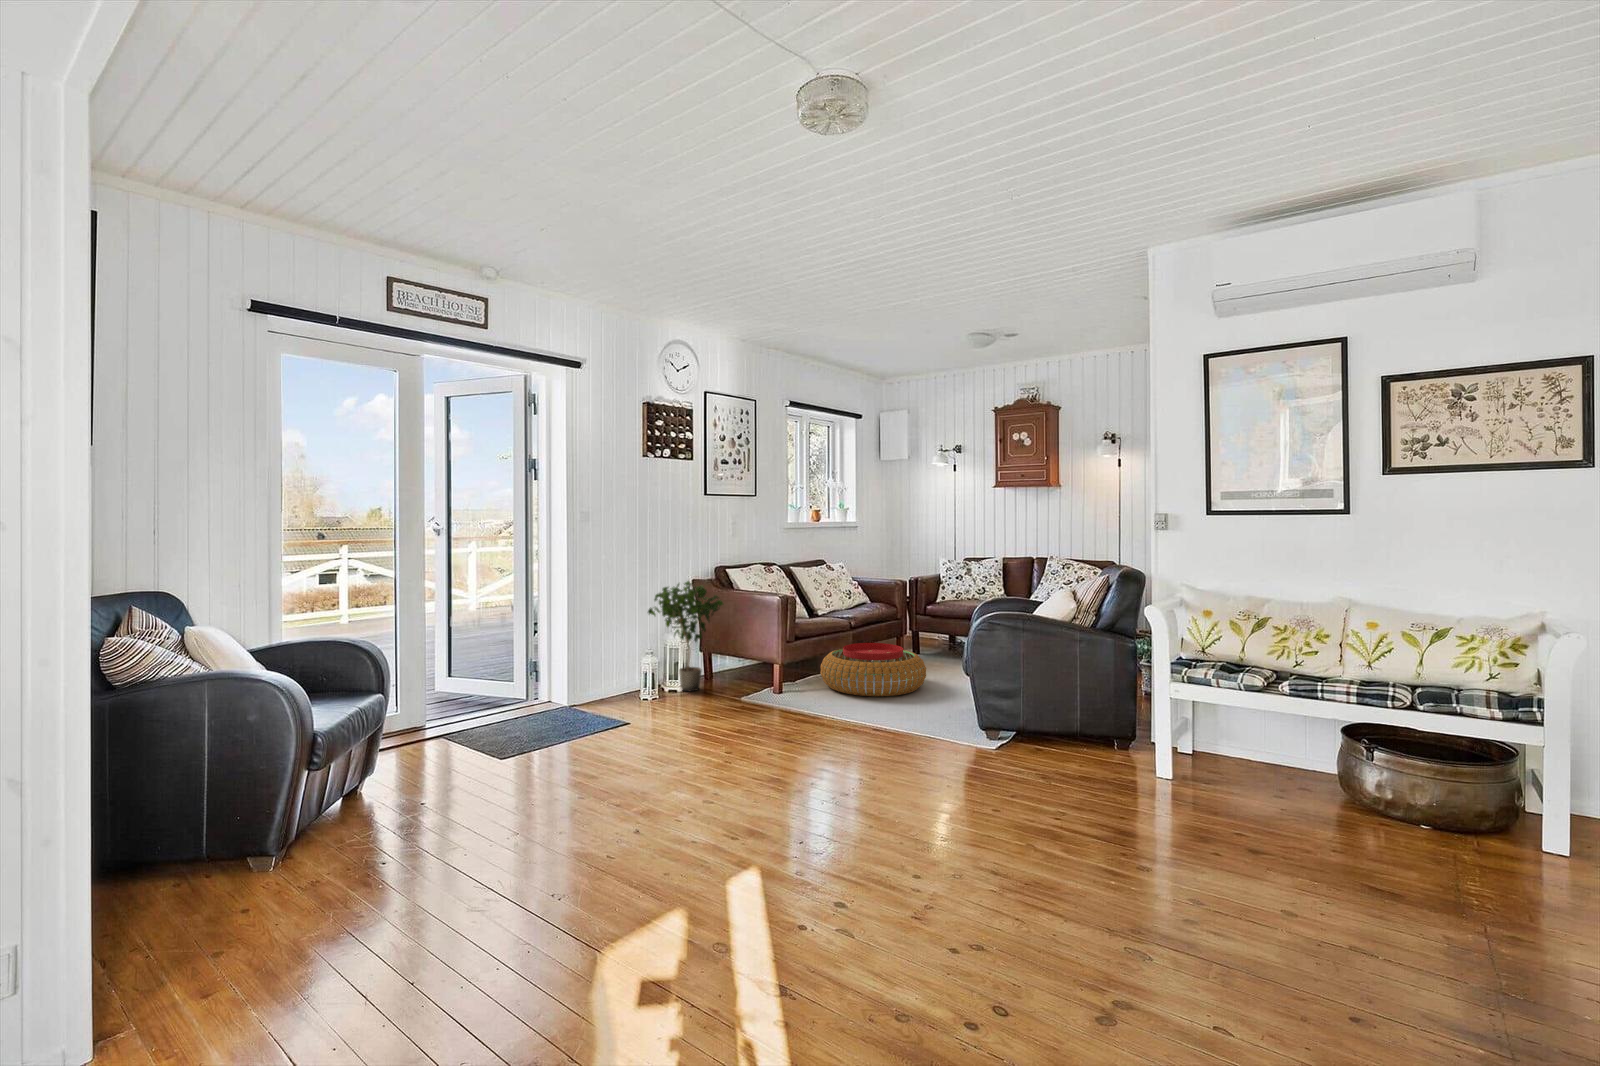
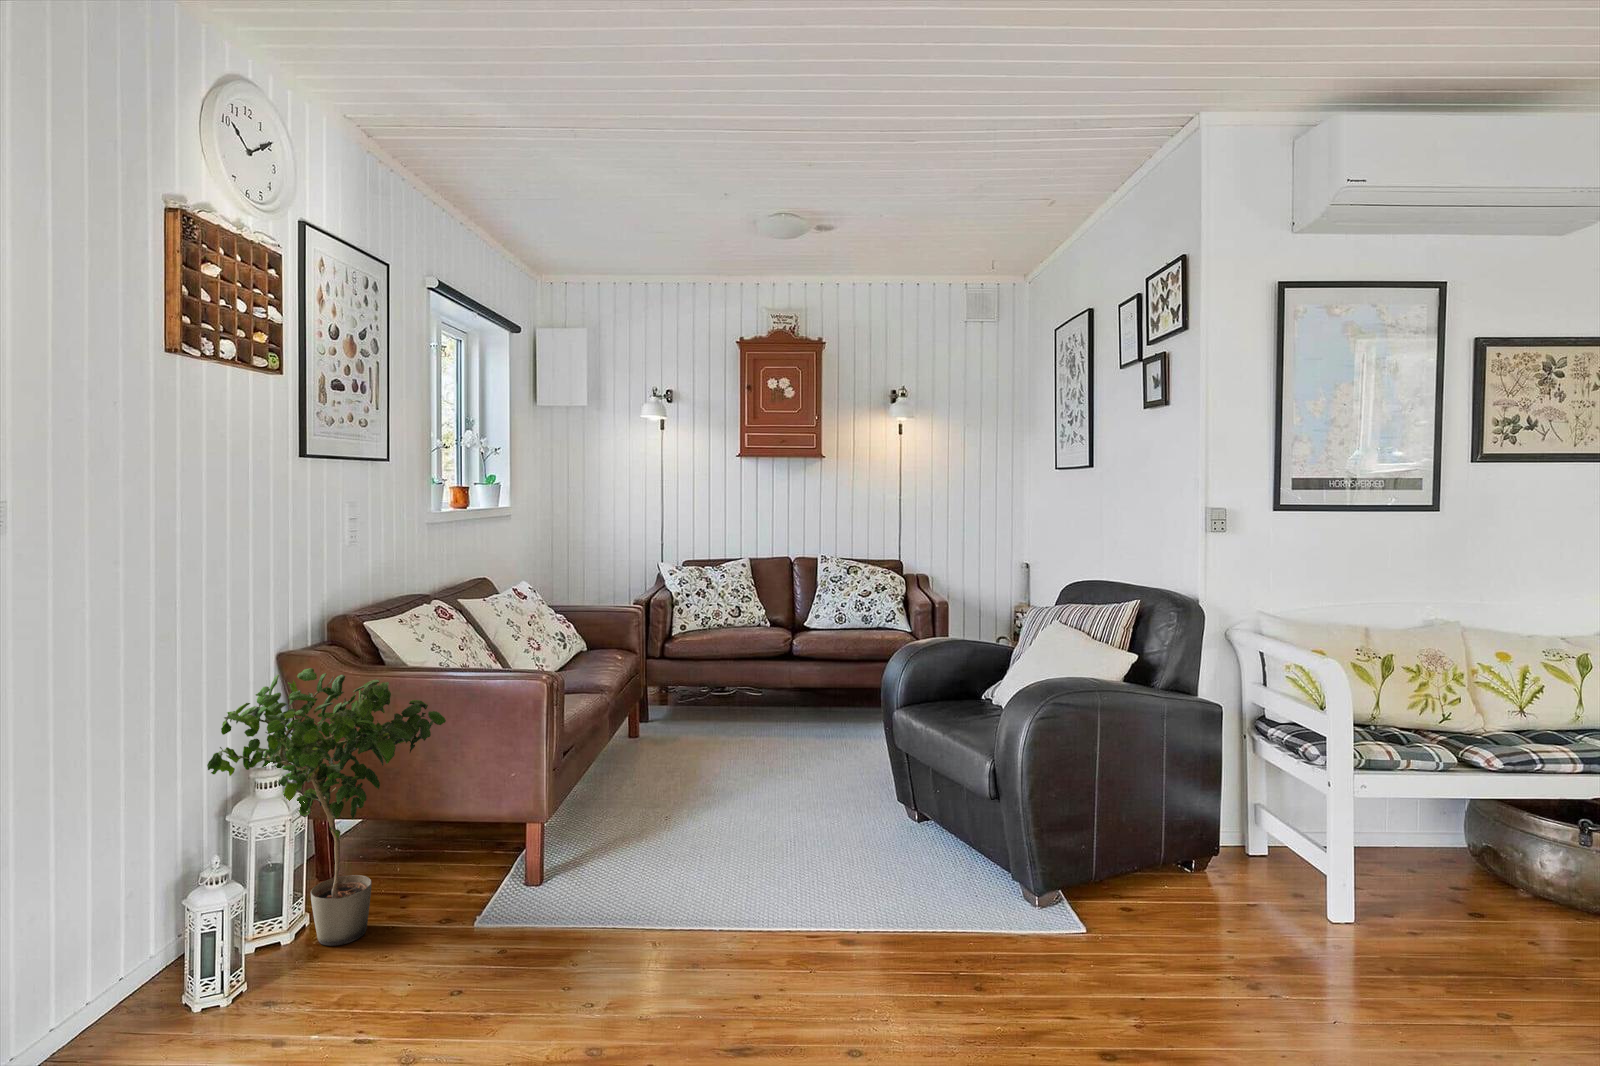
pouf: present [820,643,926,696] -> none [609,738,806,855]

